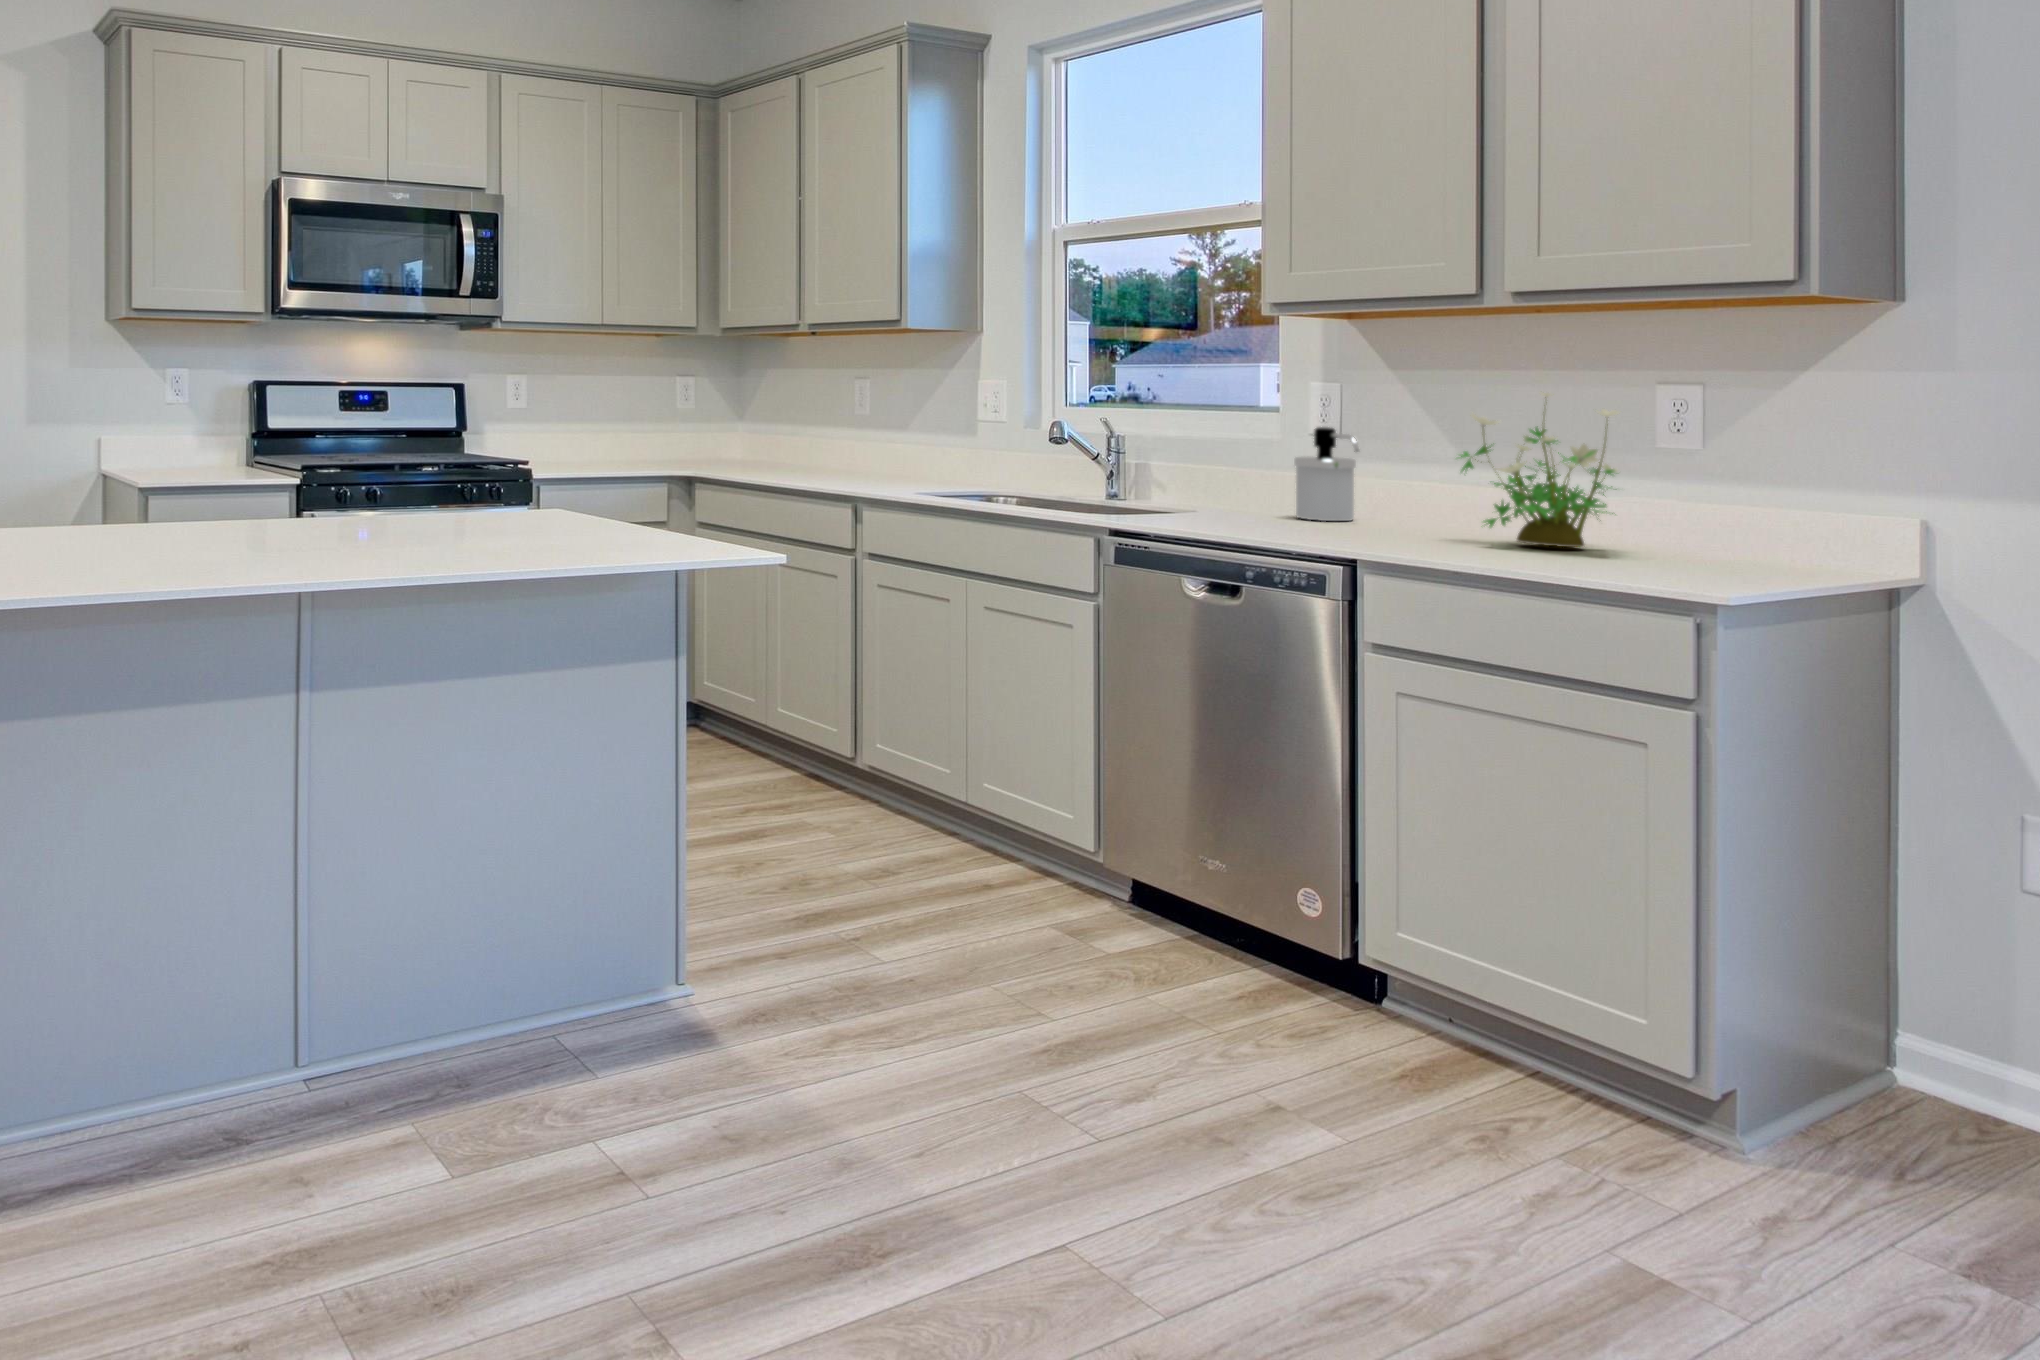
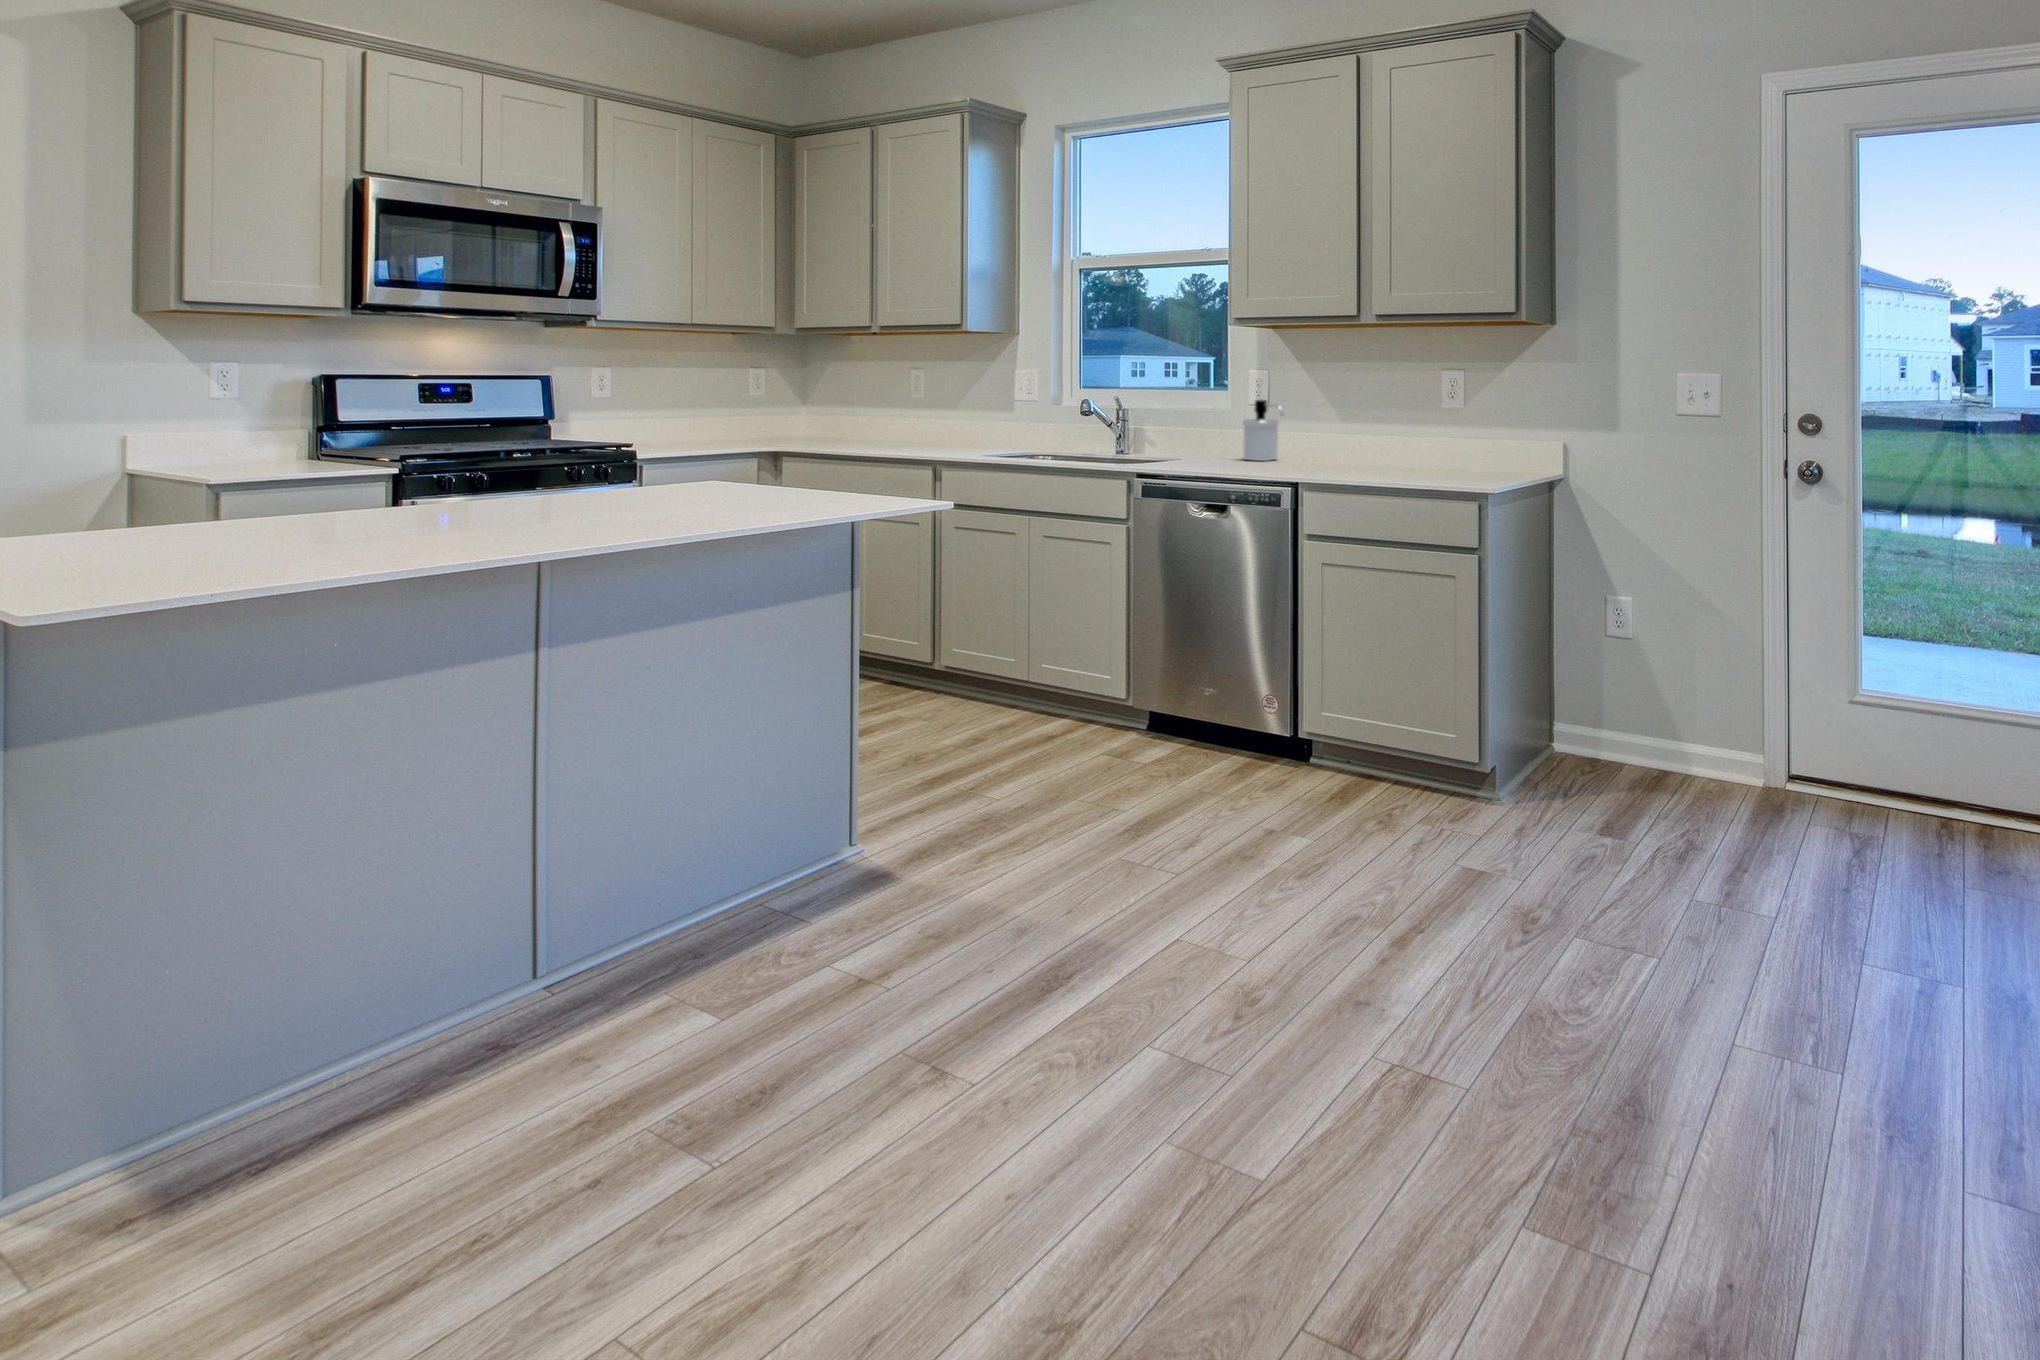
potted plant: present [1460,393,1619,547] -> none [1343,376,1434,469]

